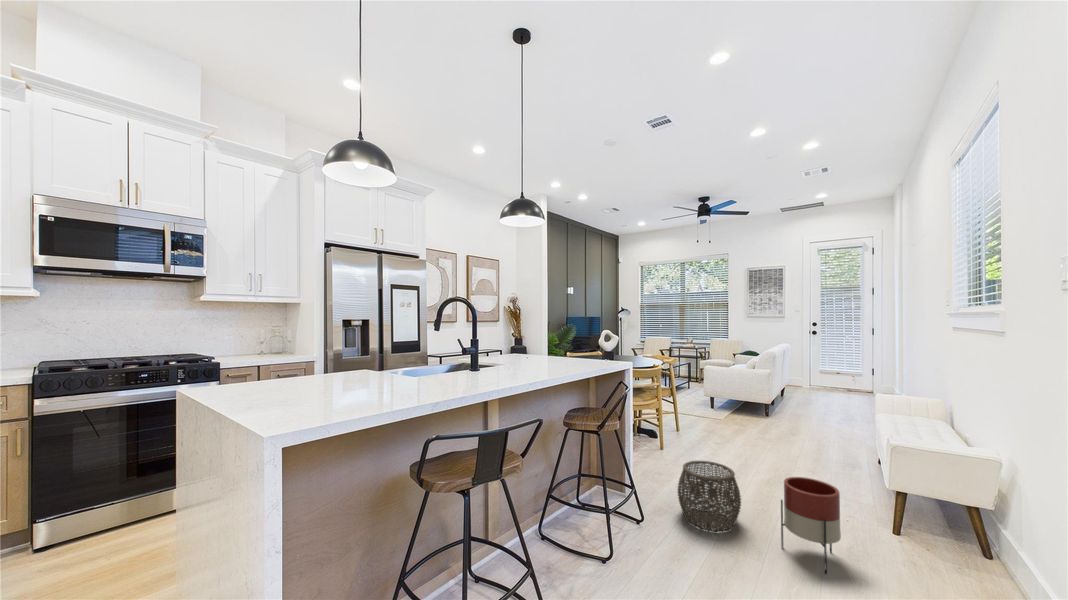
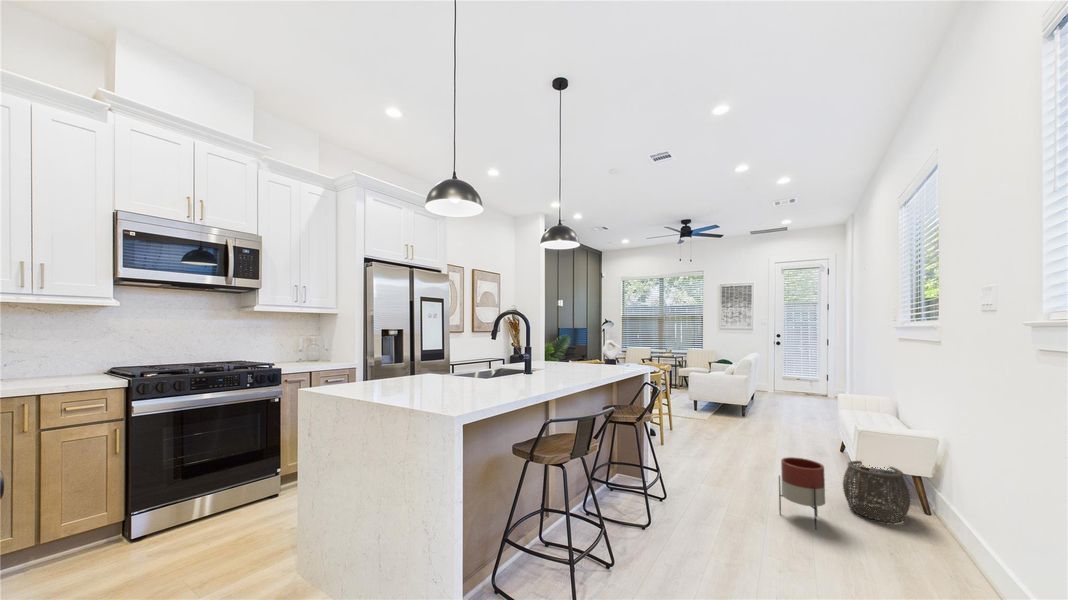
woven basket: present [678,461,741,531] -> present [843,461,911,523]

